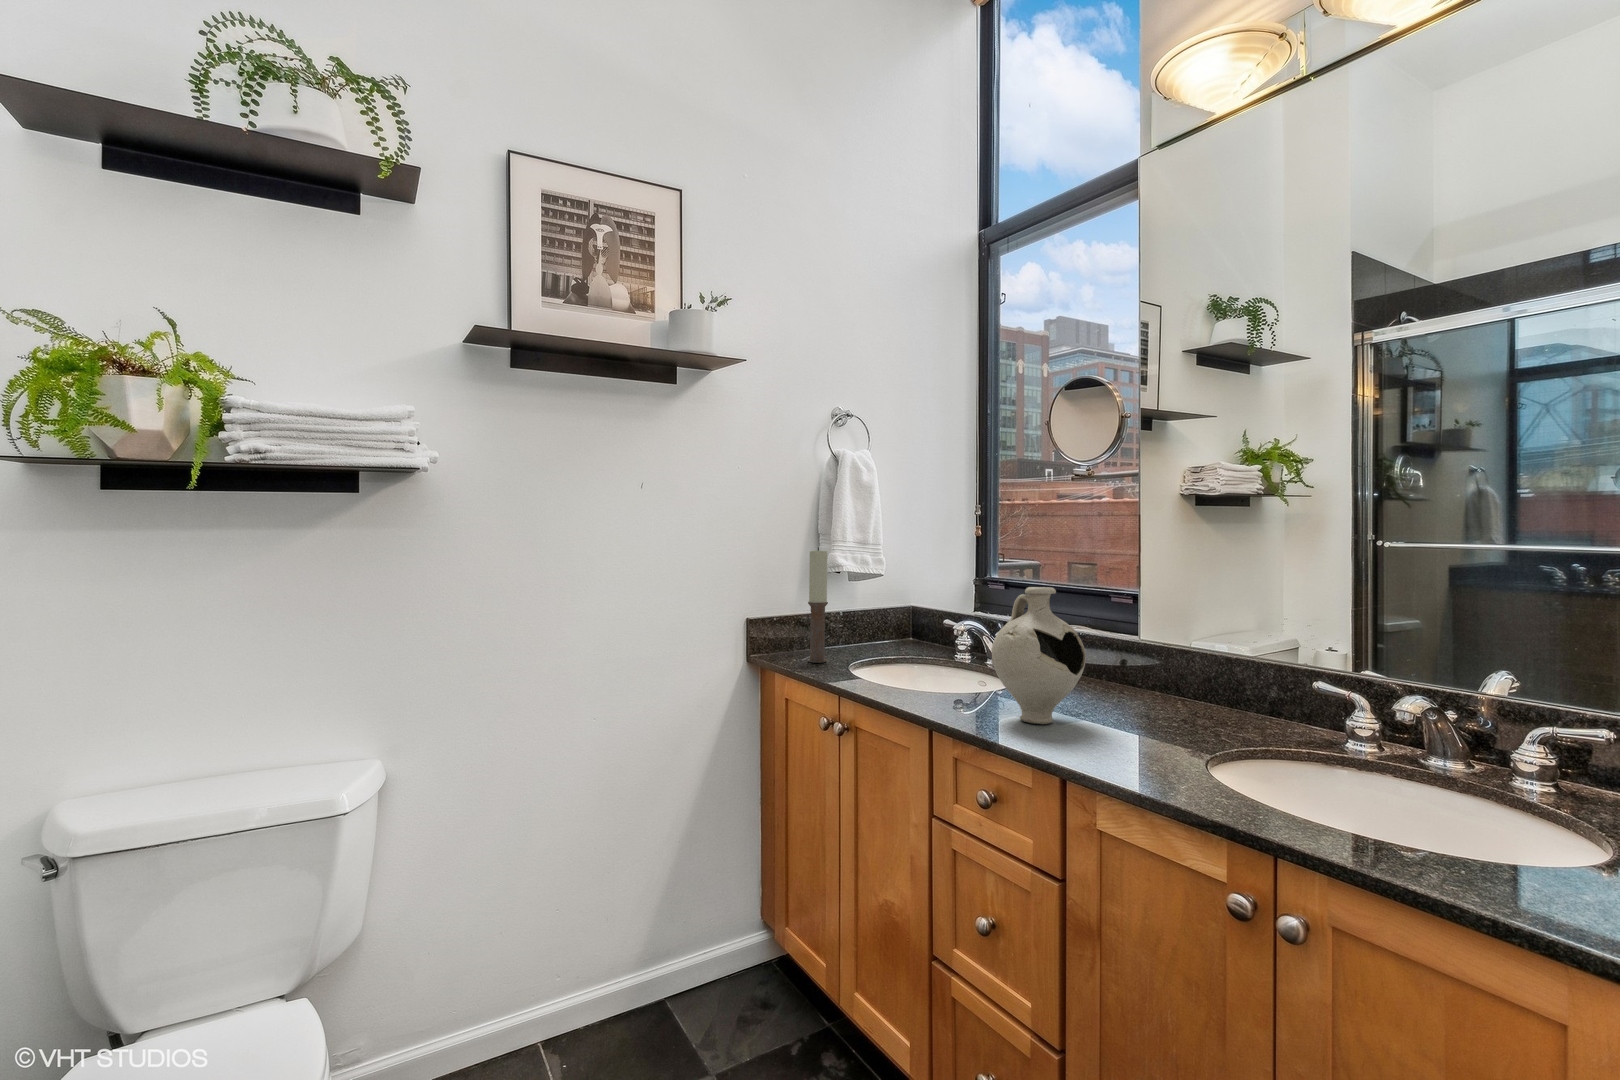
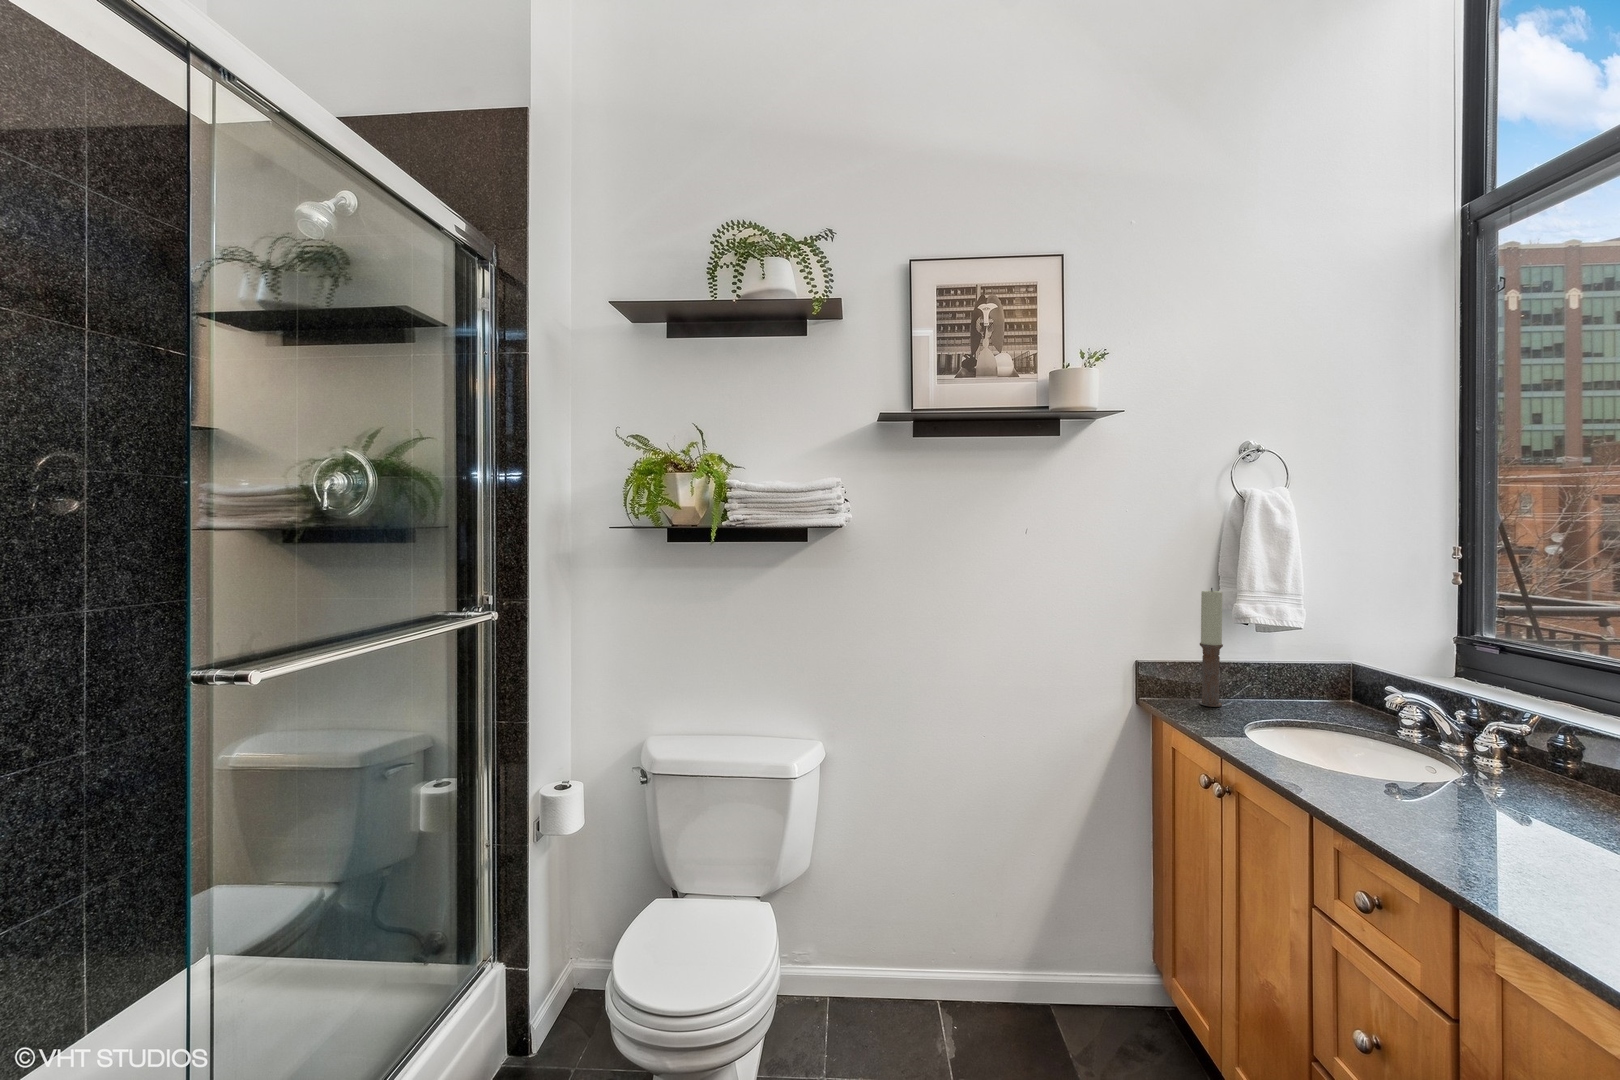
decorative vase: present [991,587,1086,724] -> none [1393,664,1539,832]

